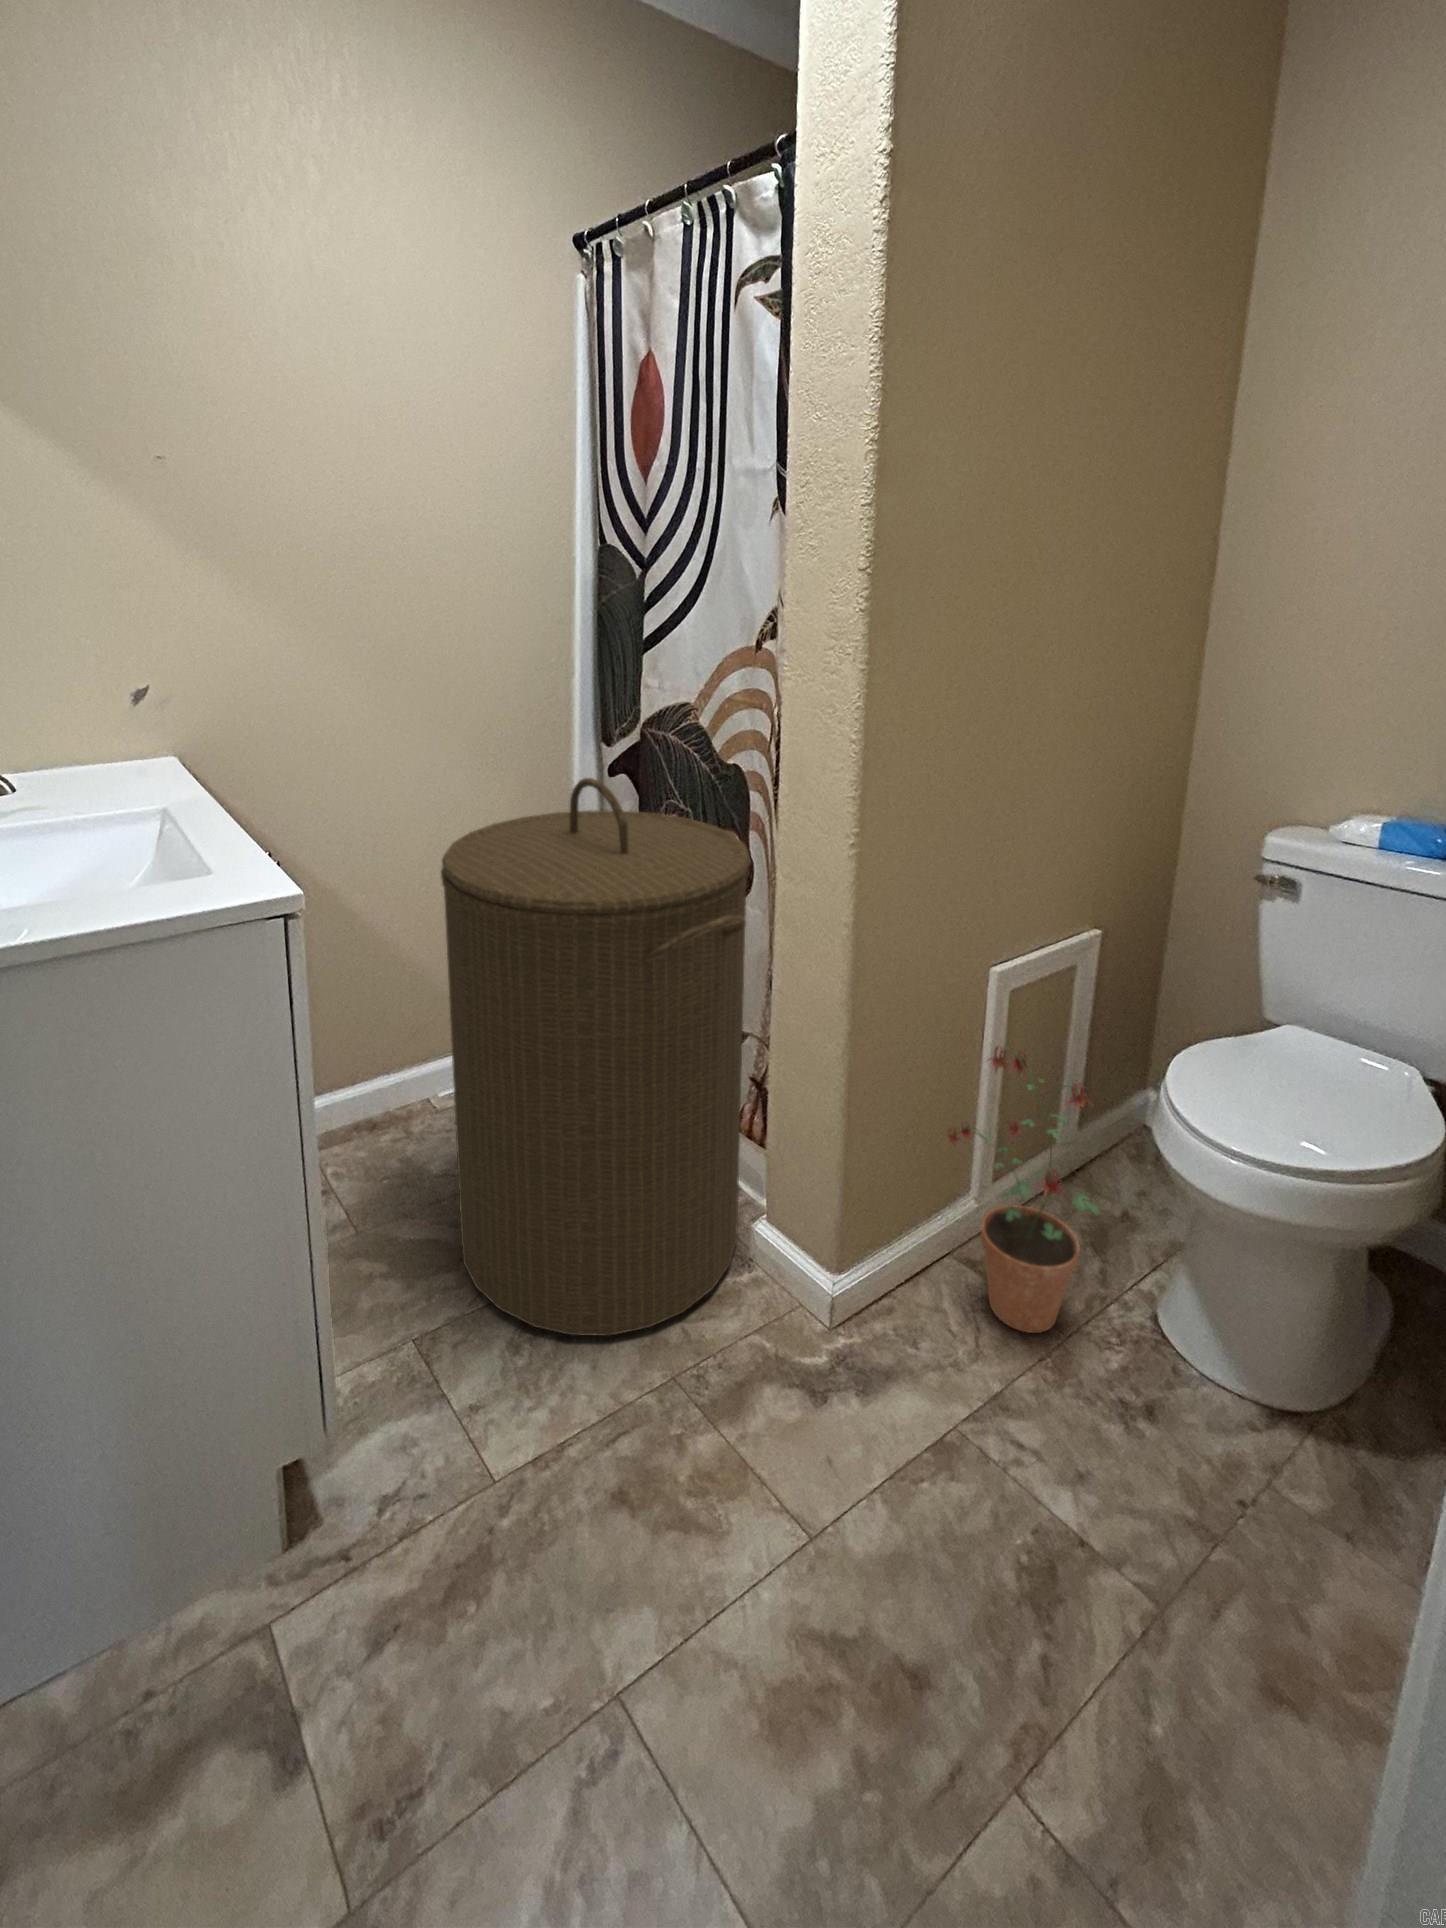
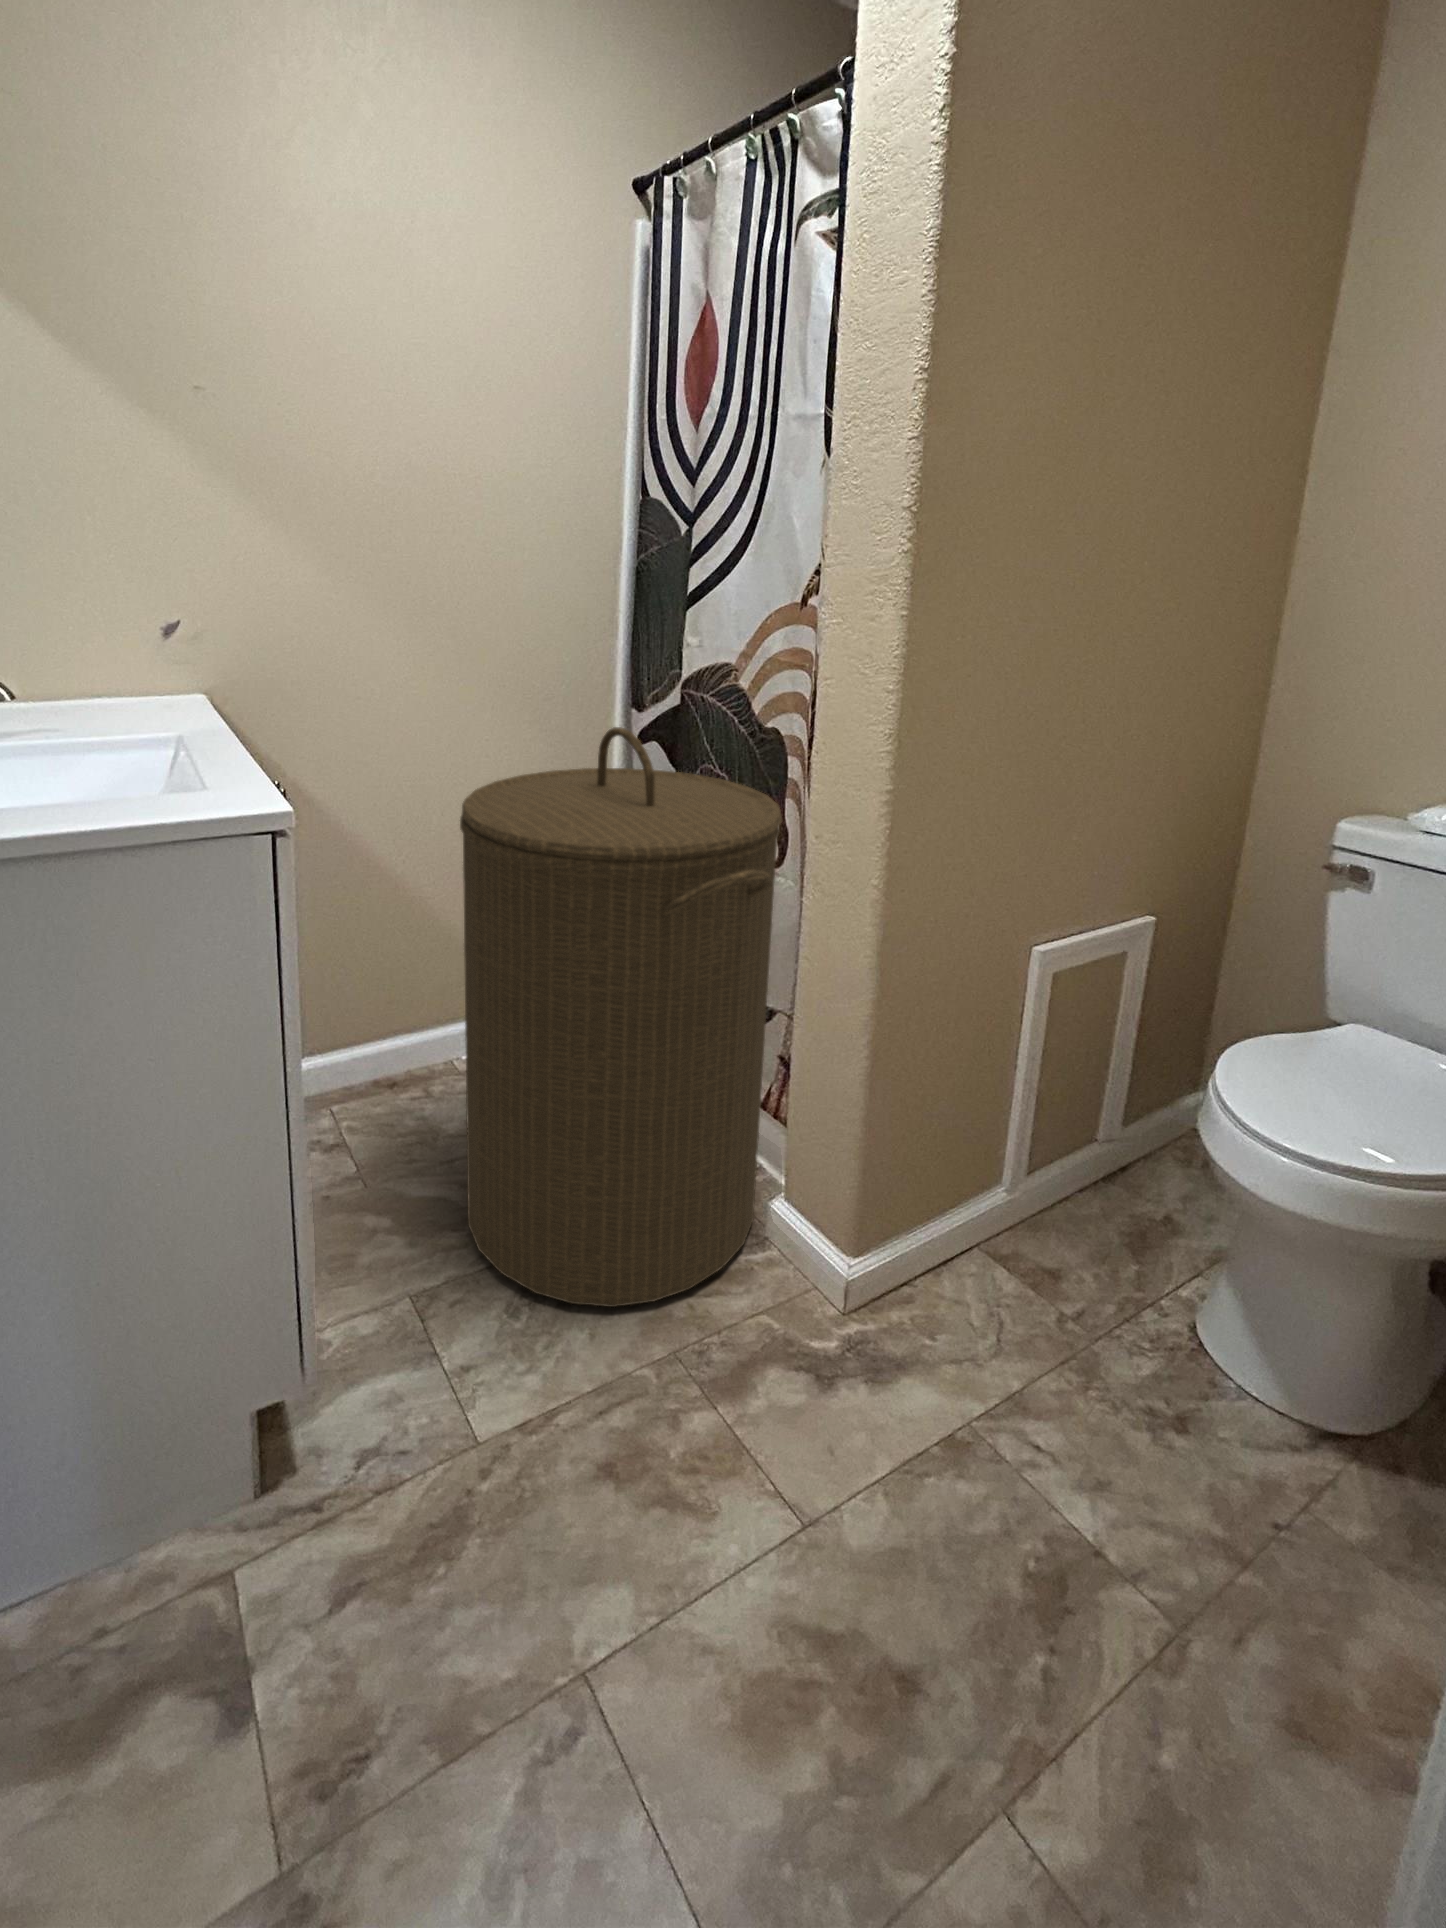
potted plant: present [948,1046,1099,1333] -> none [975,1028,1140,1334]

